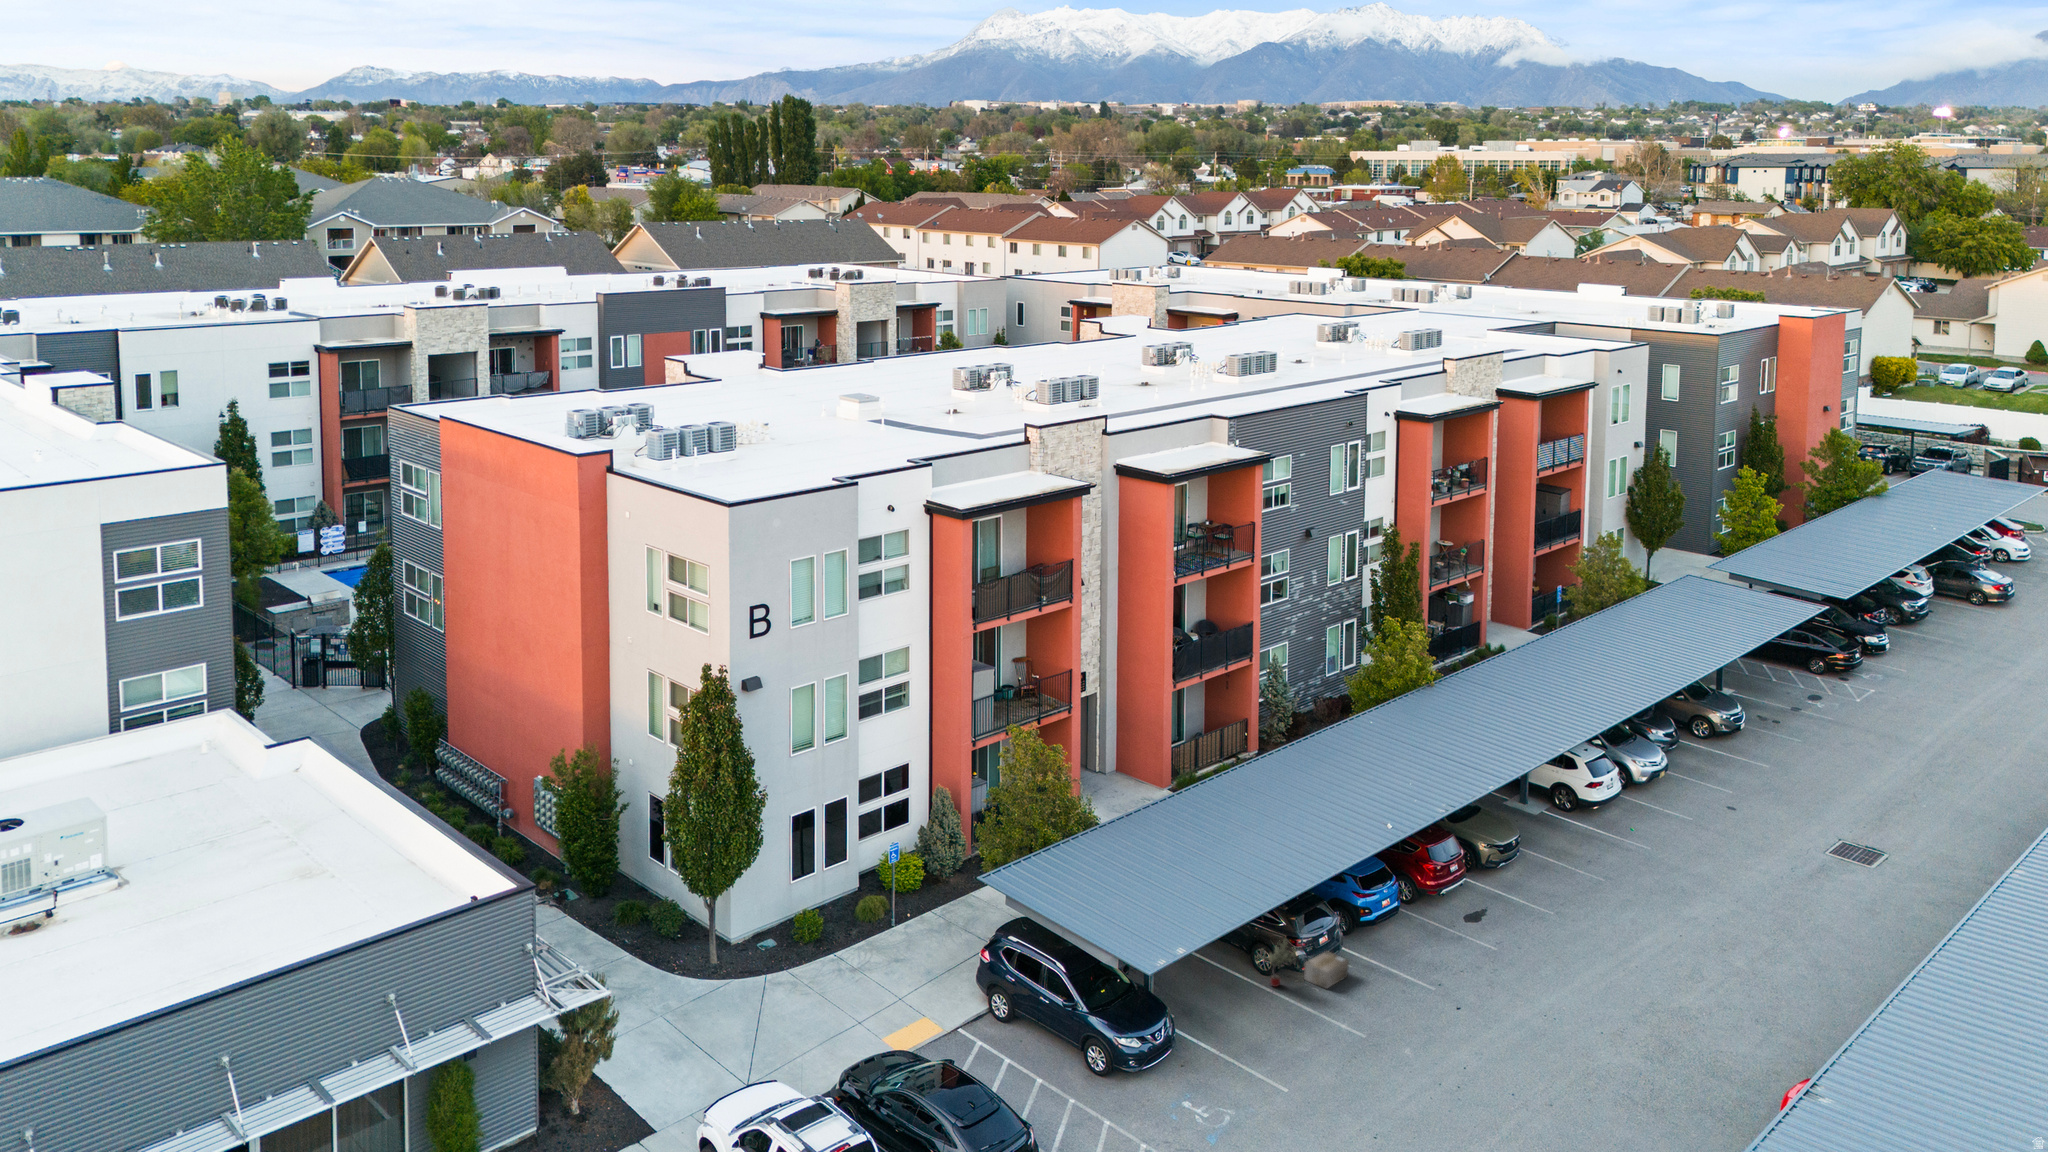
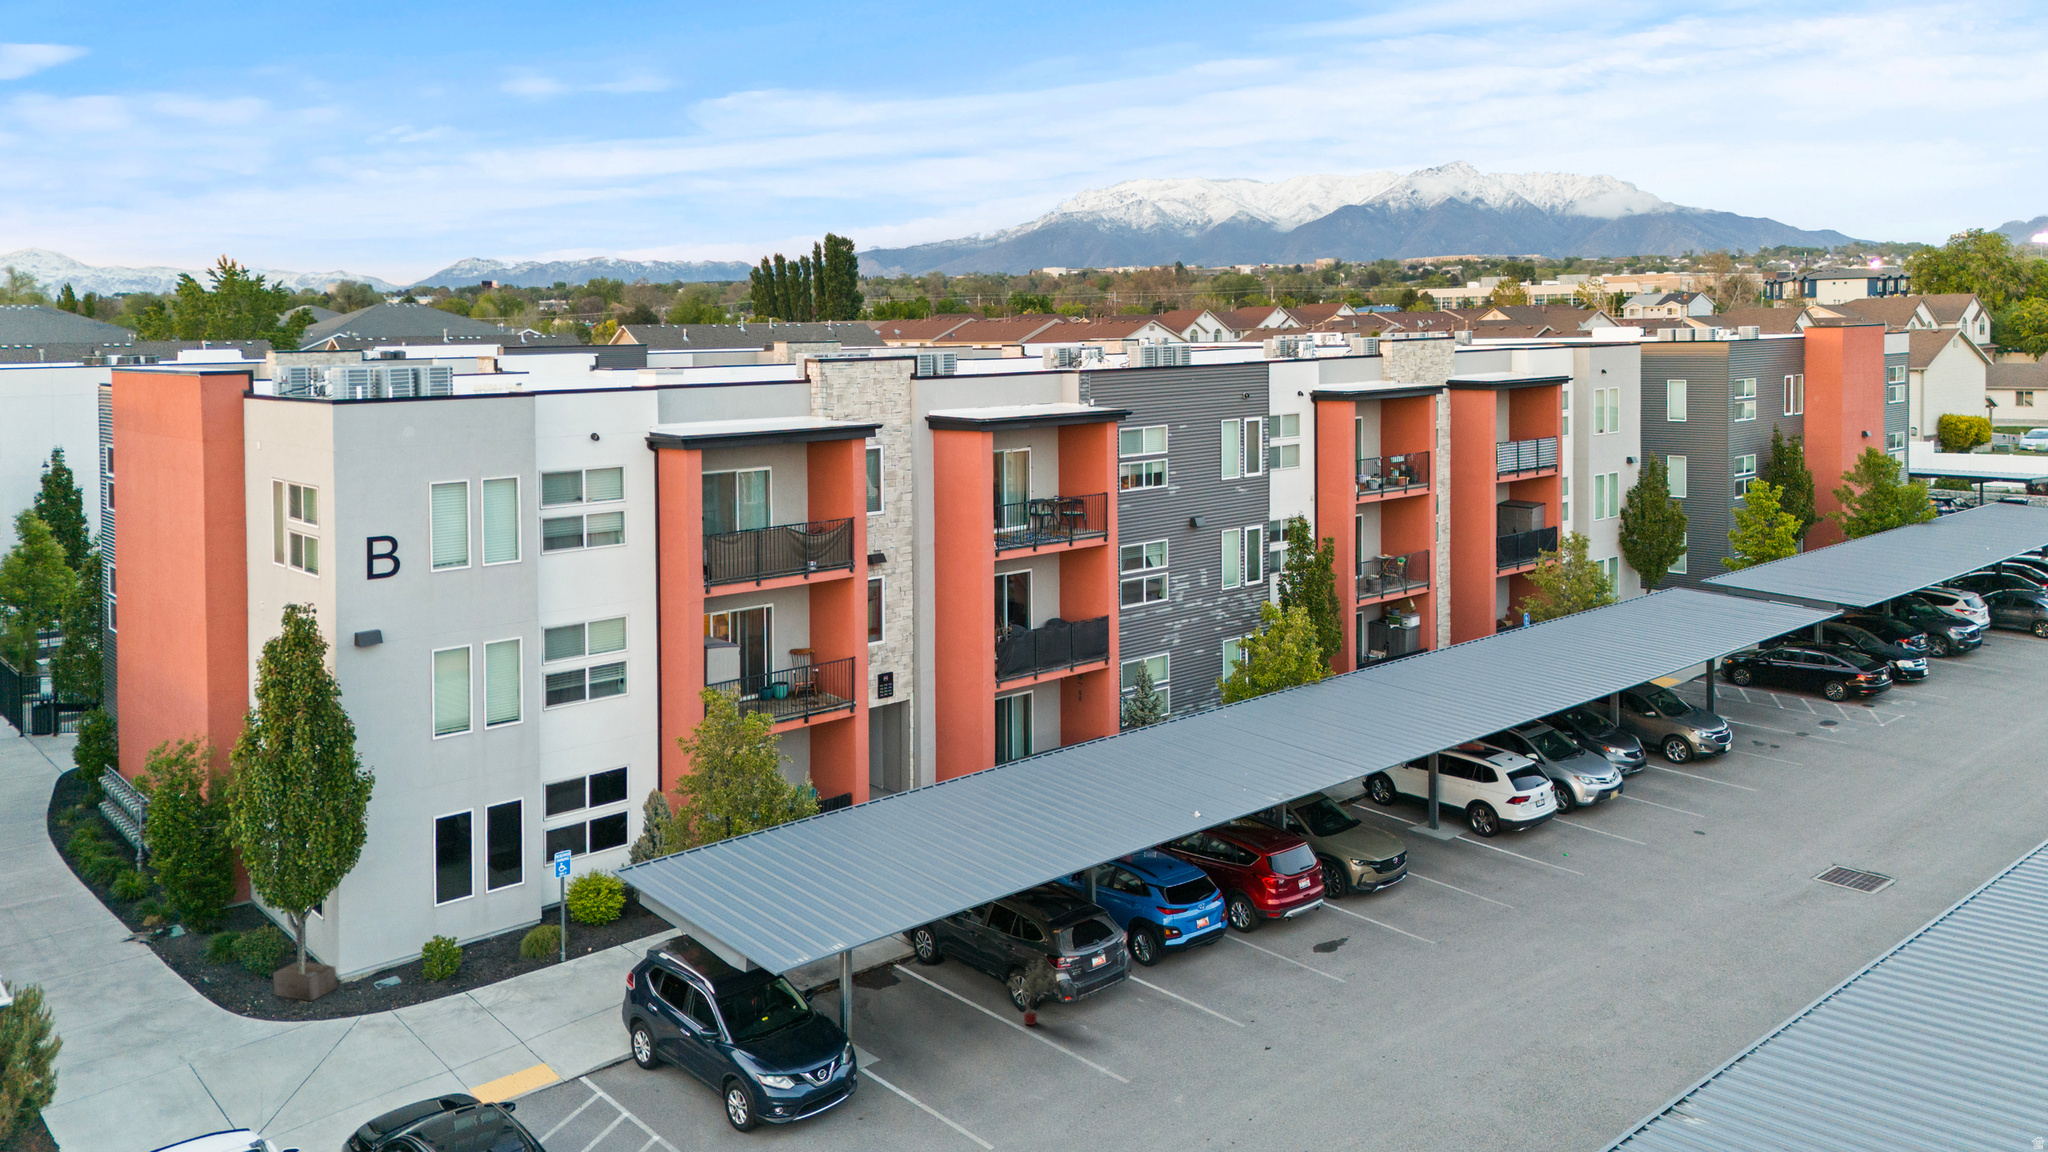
cardboard box: present [1304,952,1349,989] -> present [273,962,337,1001]

